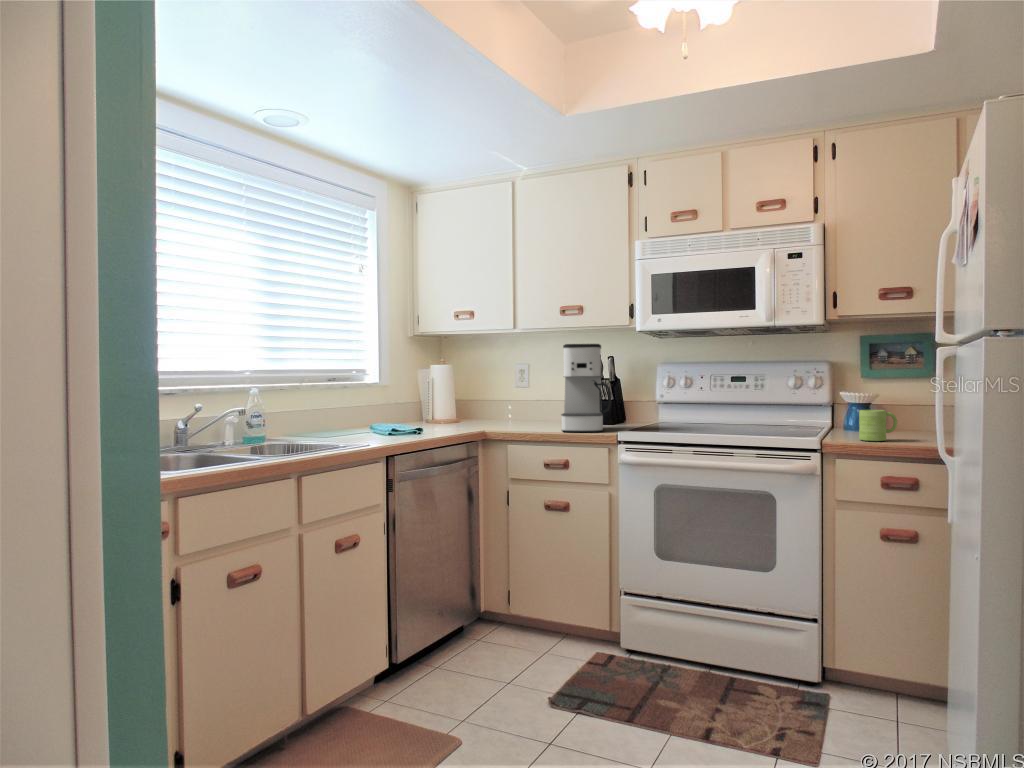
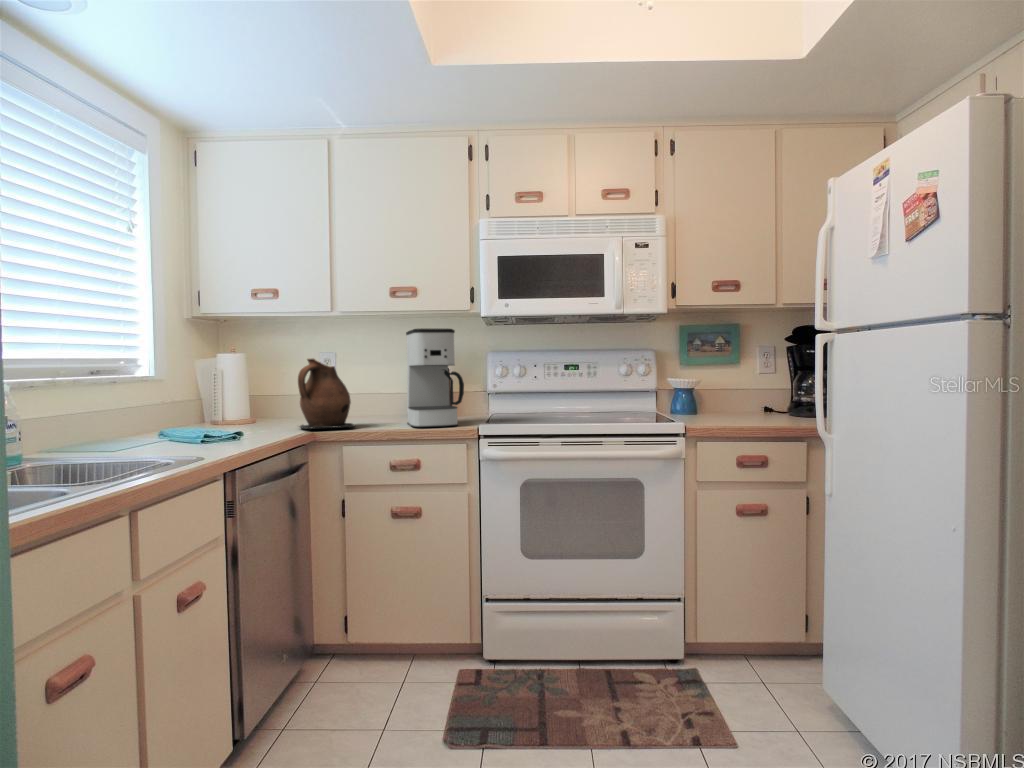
ceramic pitcher: none [470,370,519,430] -> present [298,359,355,429]
mug: present [859,410,897,441] -> none [714,394,745,423]

